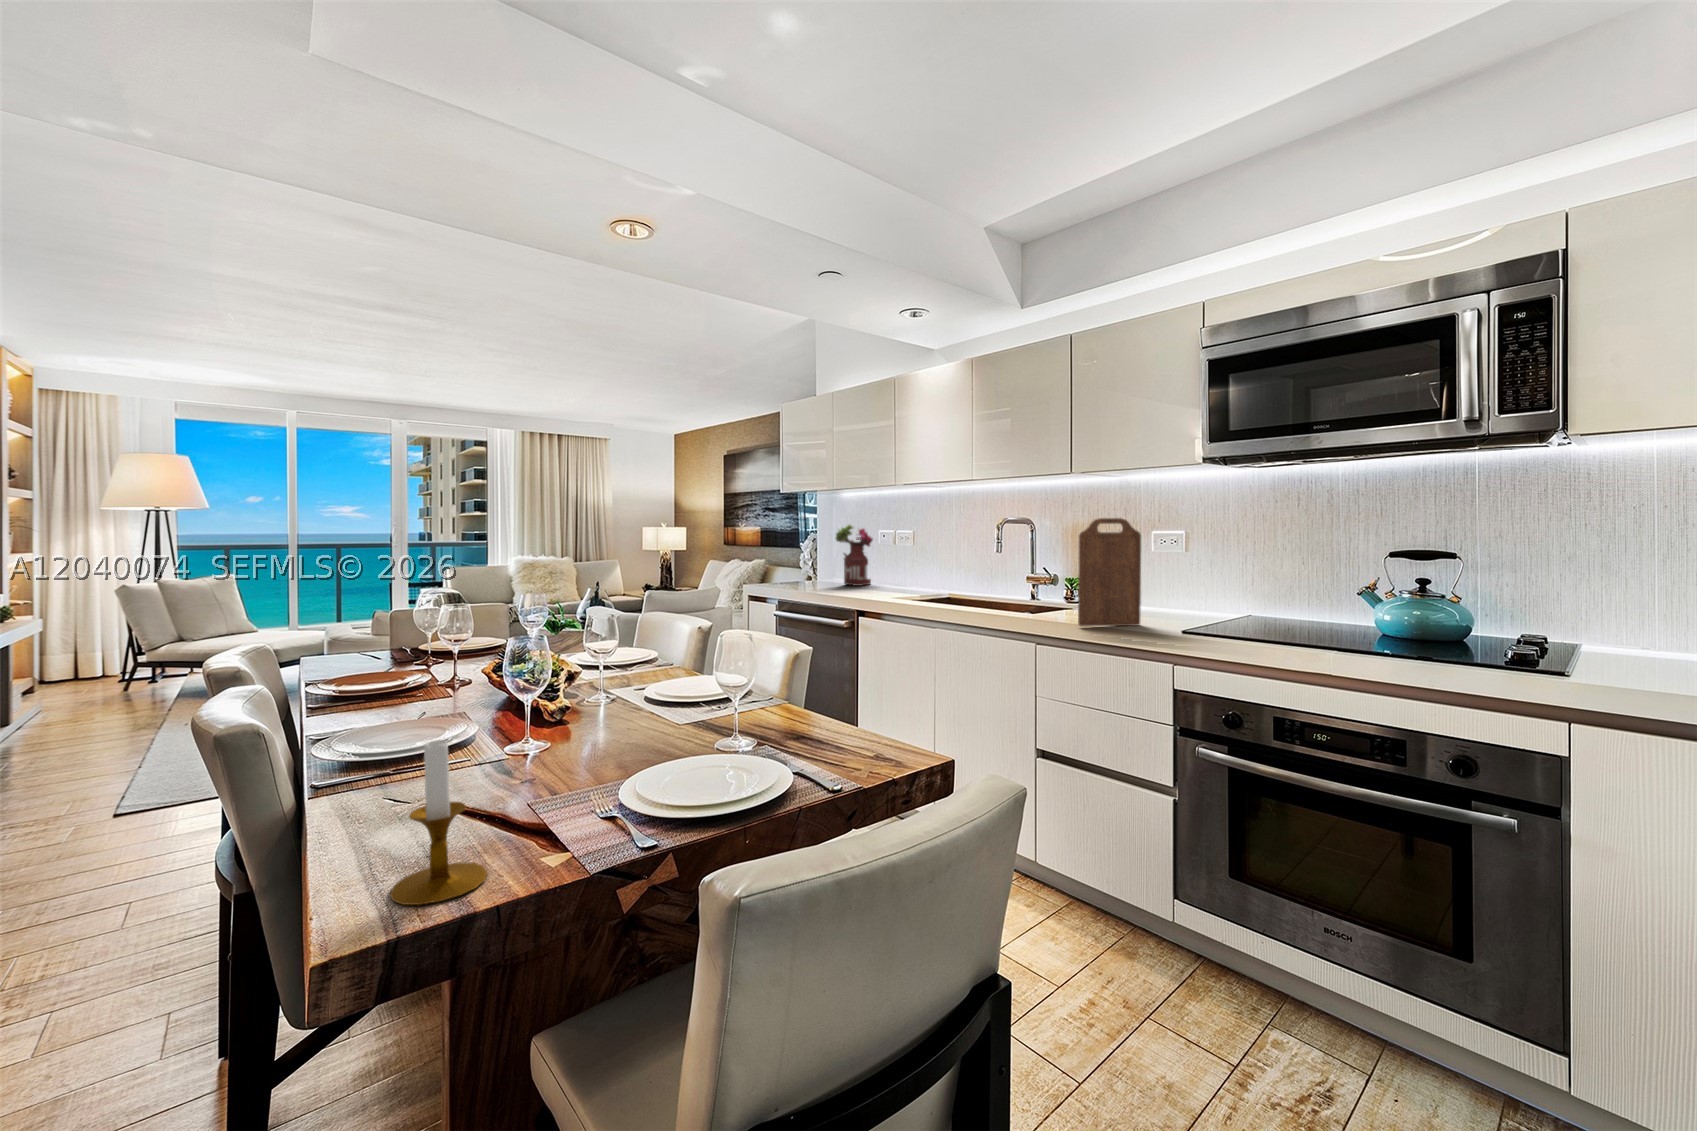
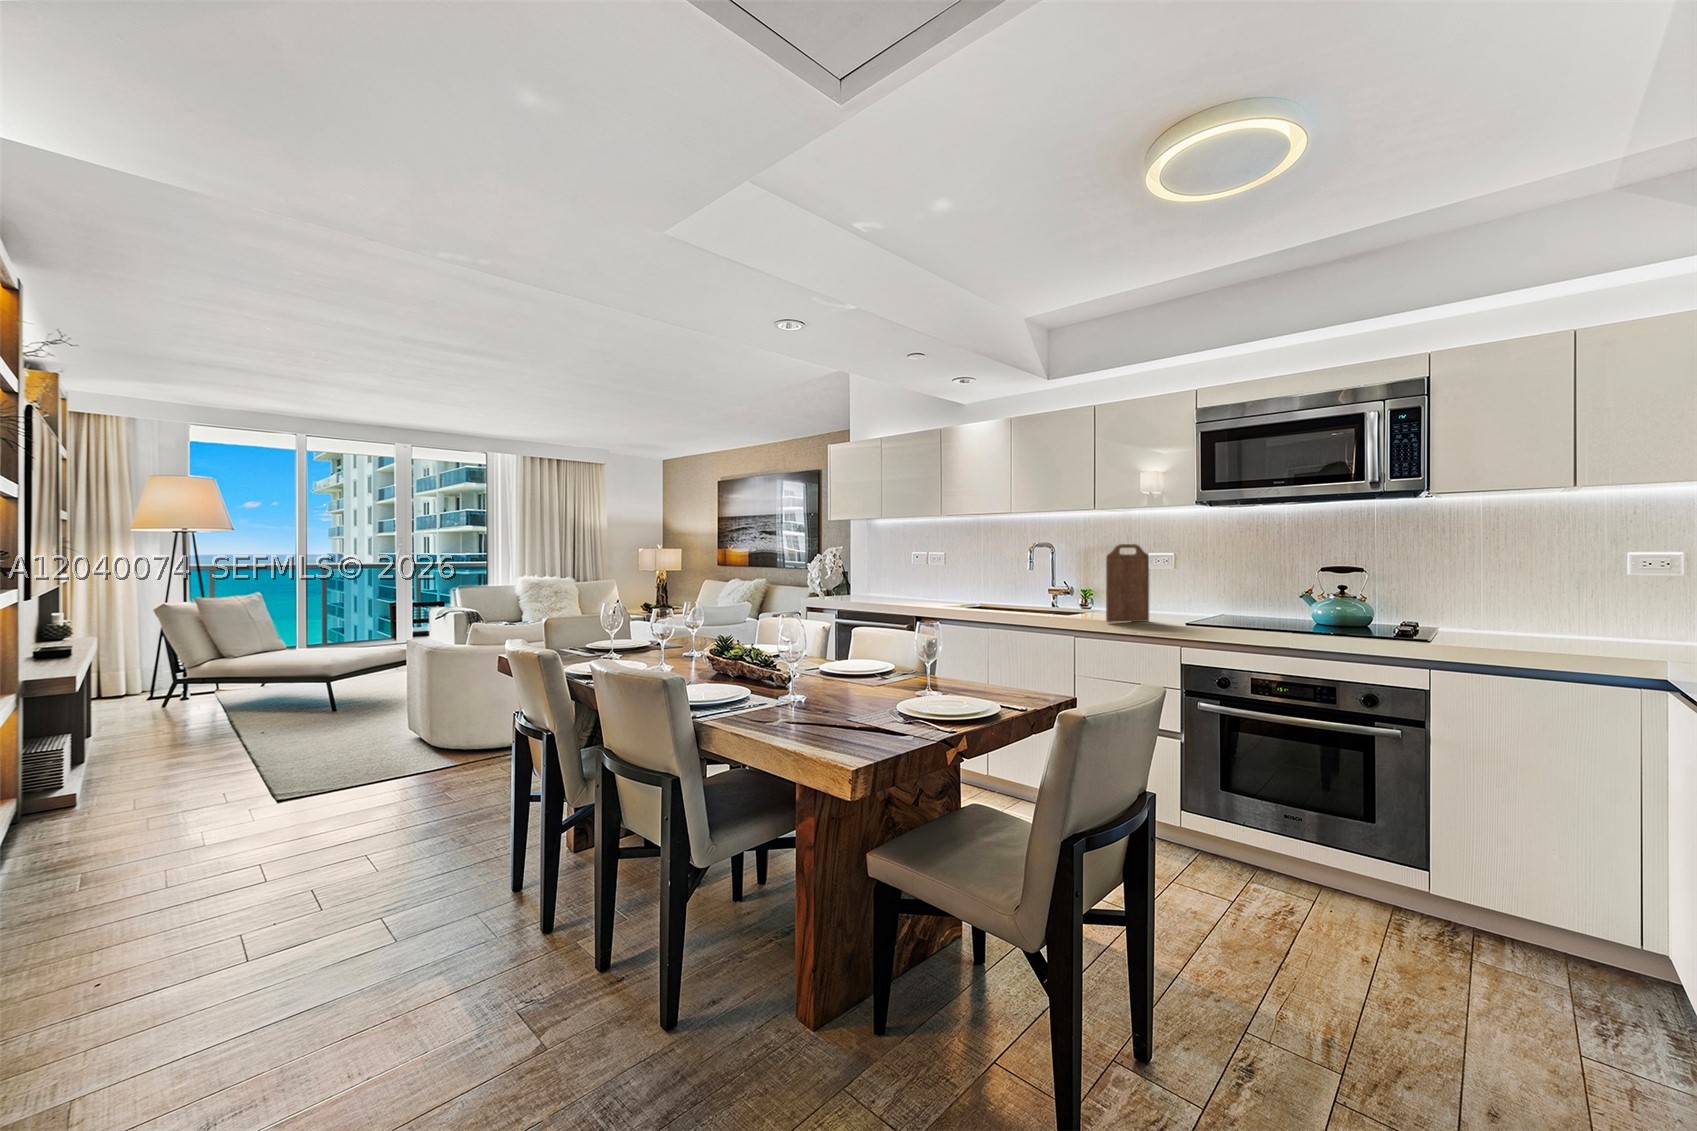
flower arrangement: present [836,525,873,586] -> none [873,546,909,598]
candlestick: present [390,740,487,905] -> none [843,664,889,747]

